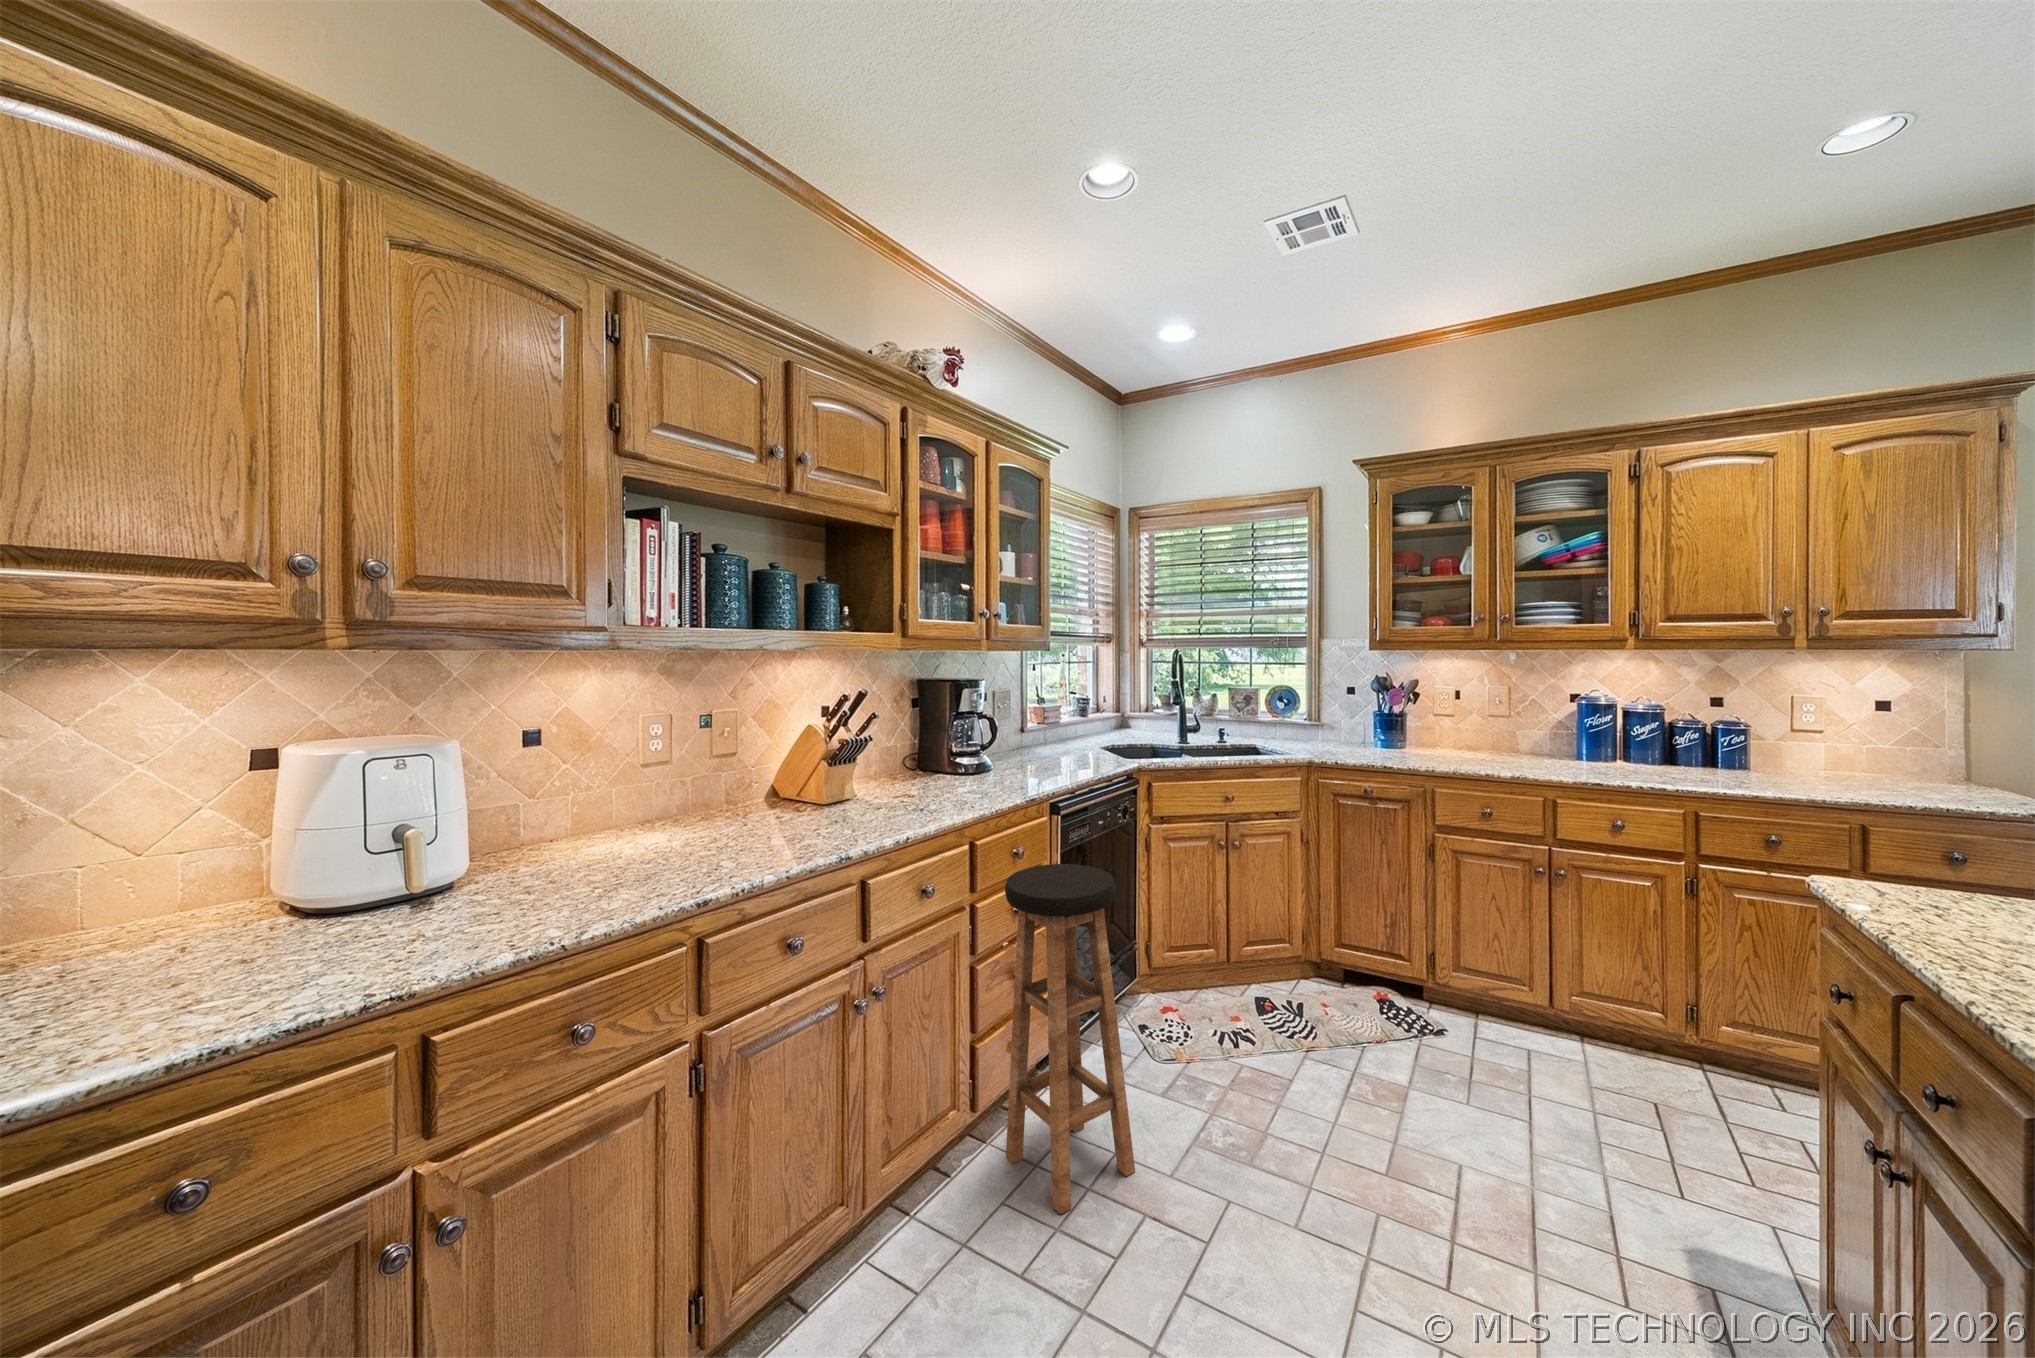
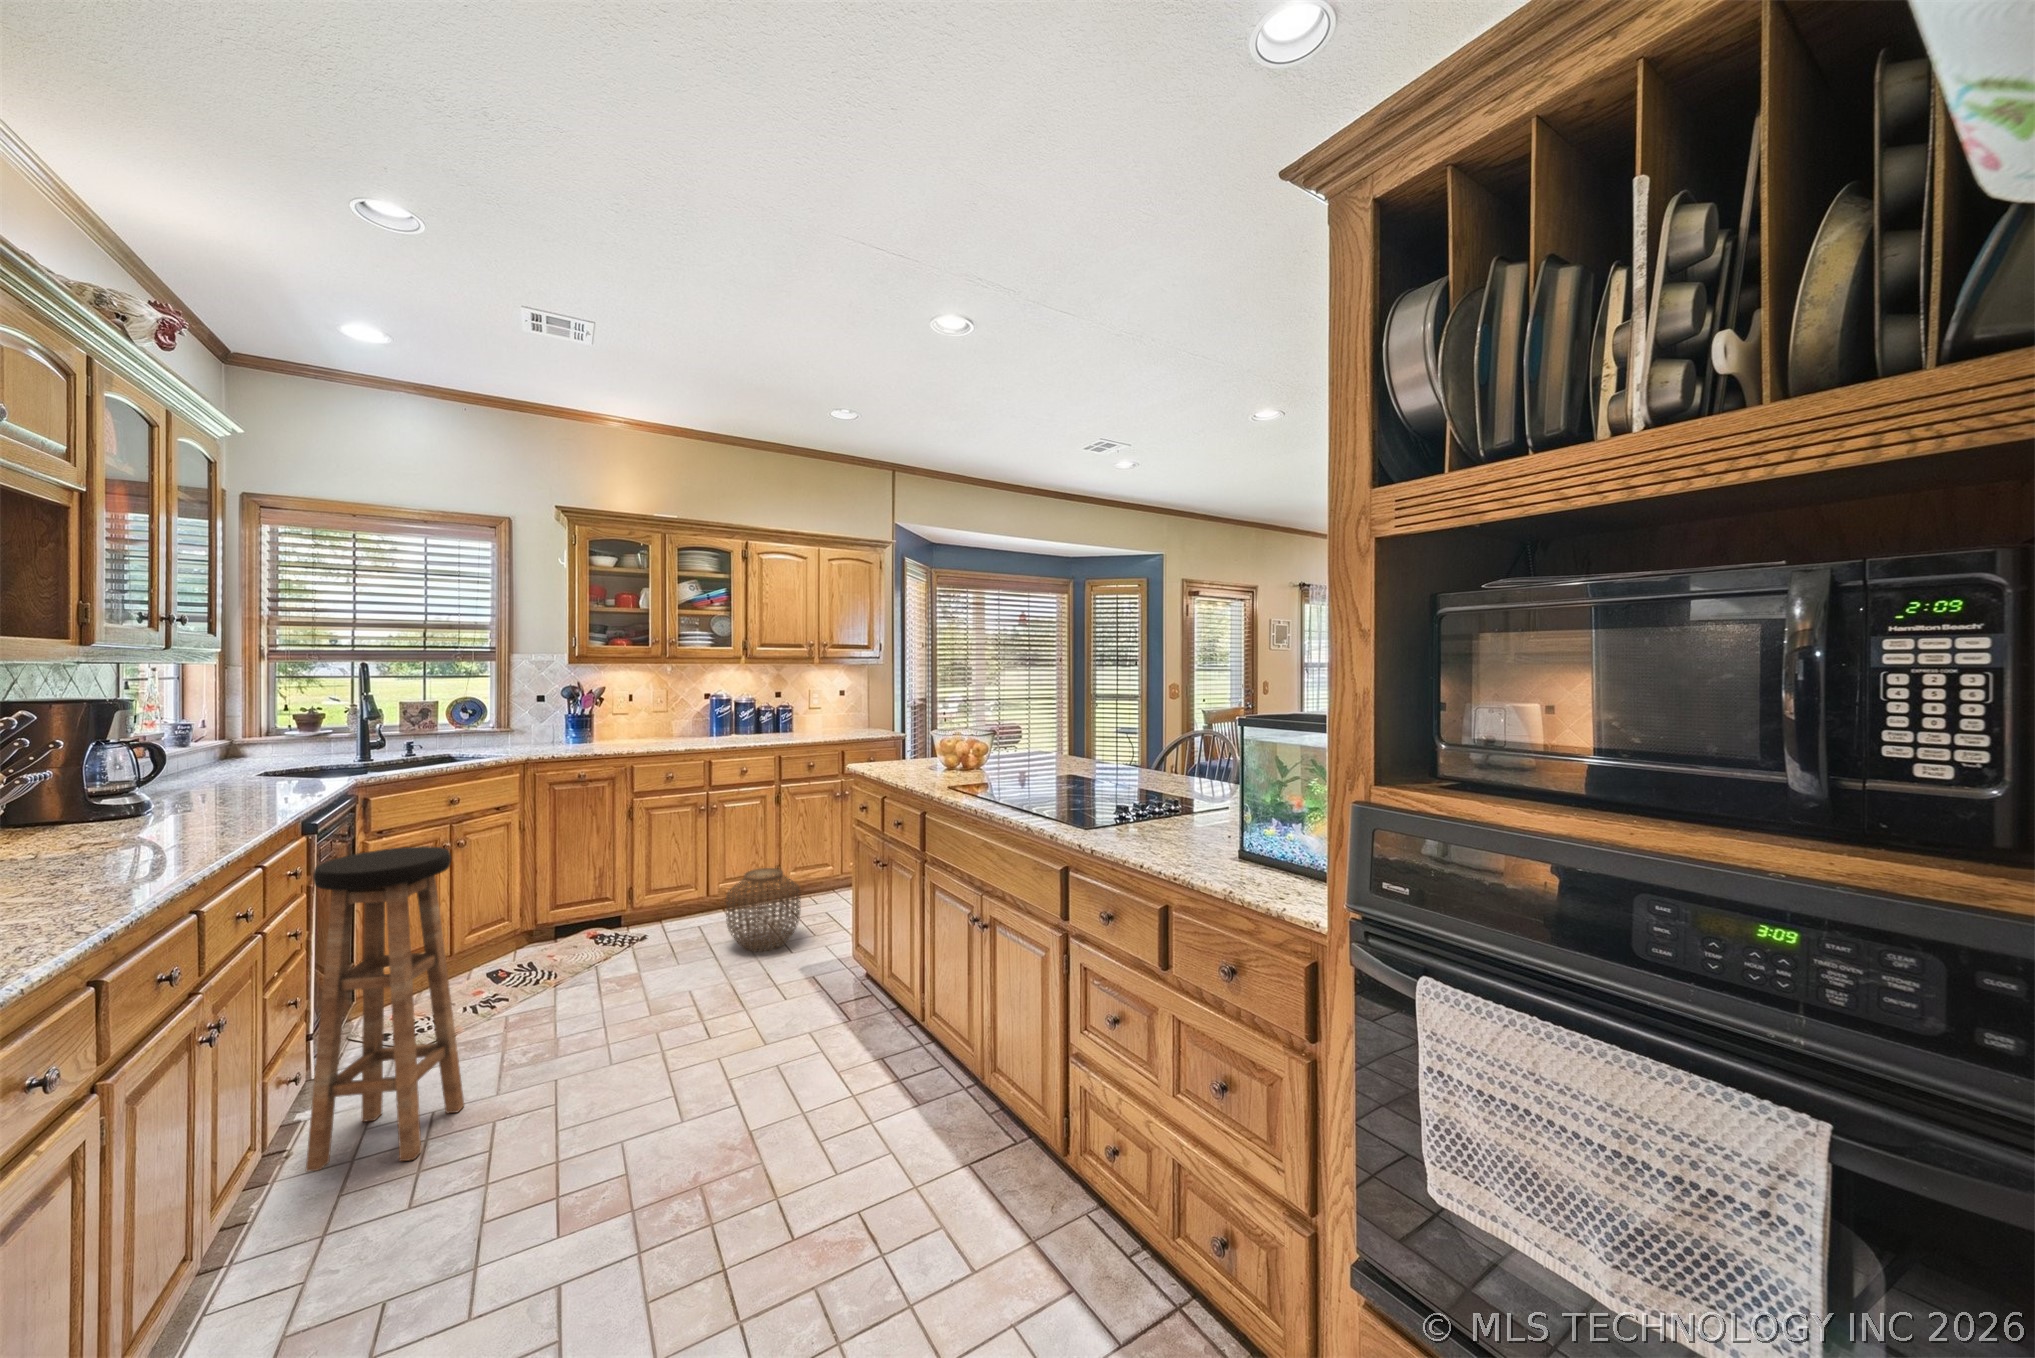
woven basket: none [1548,999,1705,1158] -> present [726,868,800,952]

